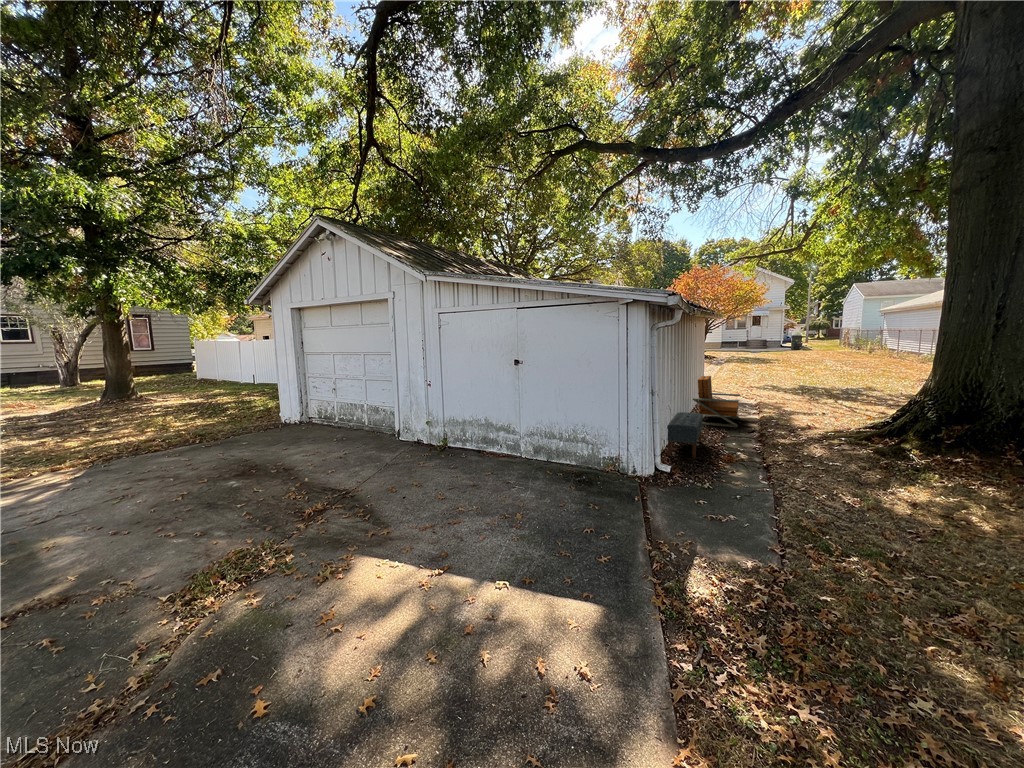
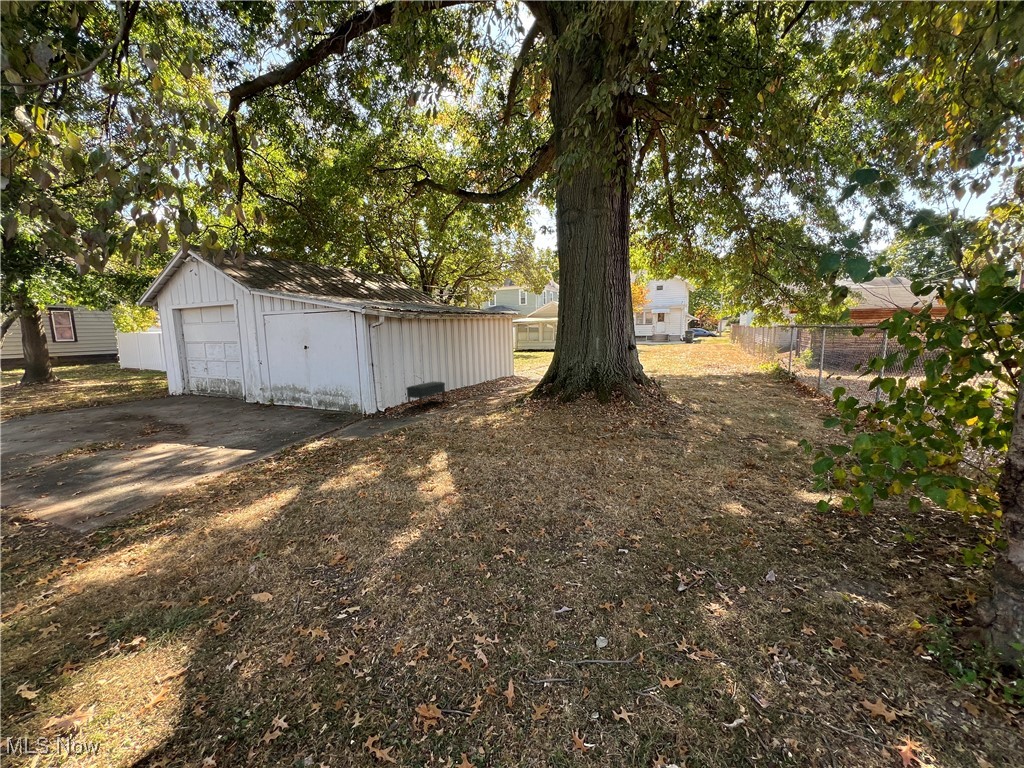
lounge chair: present [693,376,740,427] -> none [462,360,501,393]

